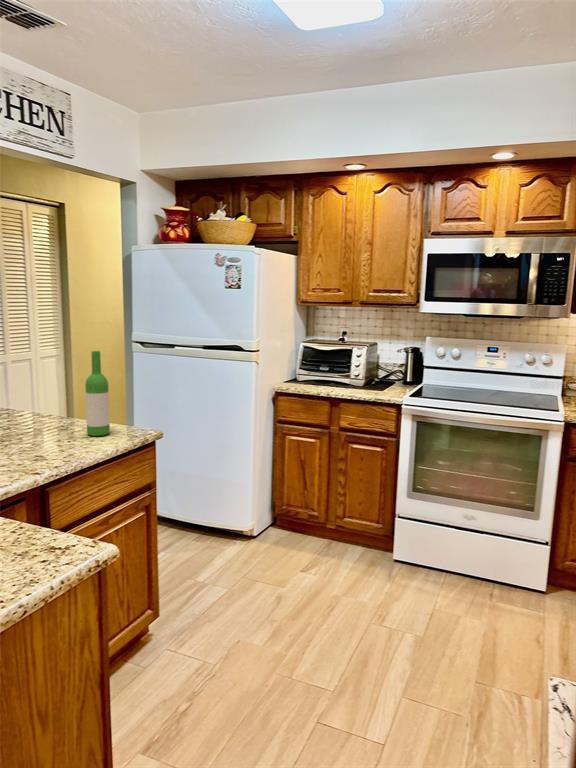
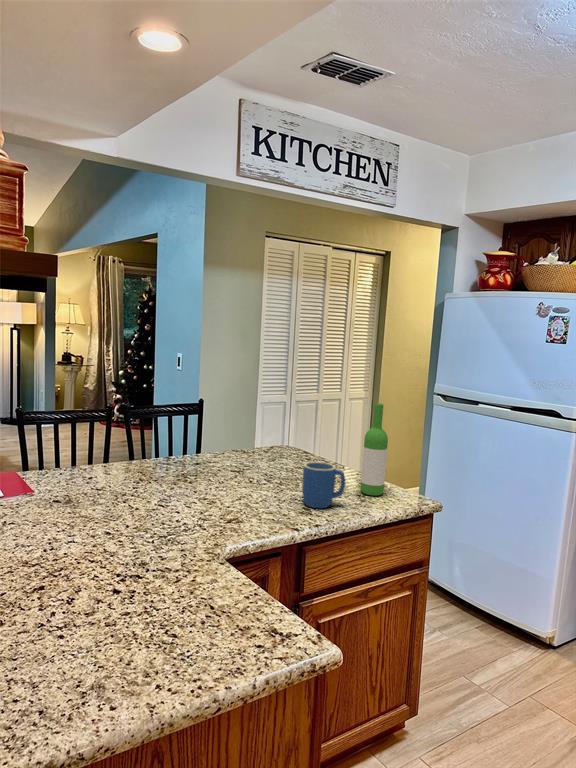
mug: none [31,412,76,455] -> present [302,462,345,508]

